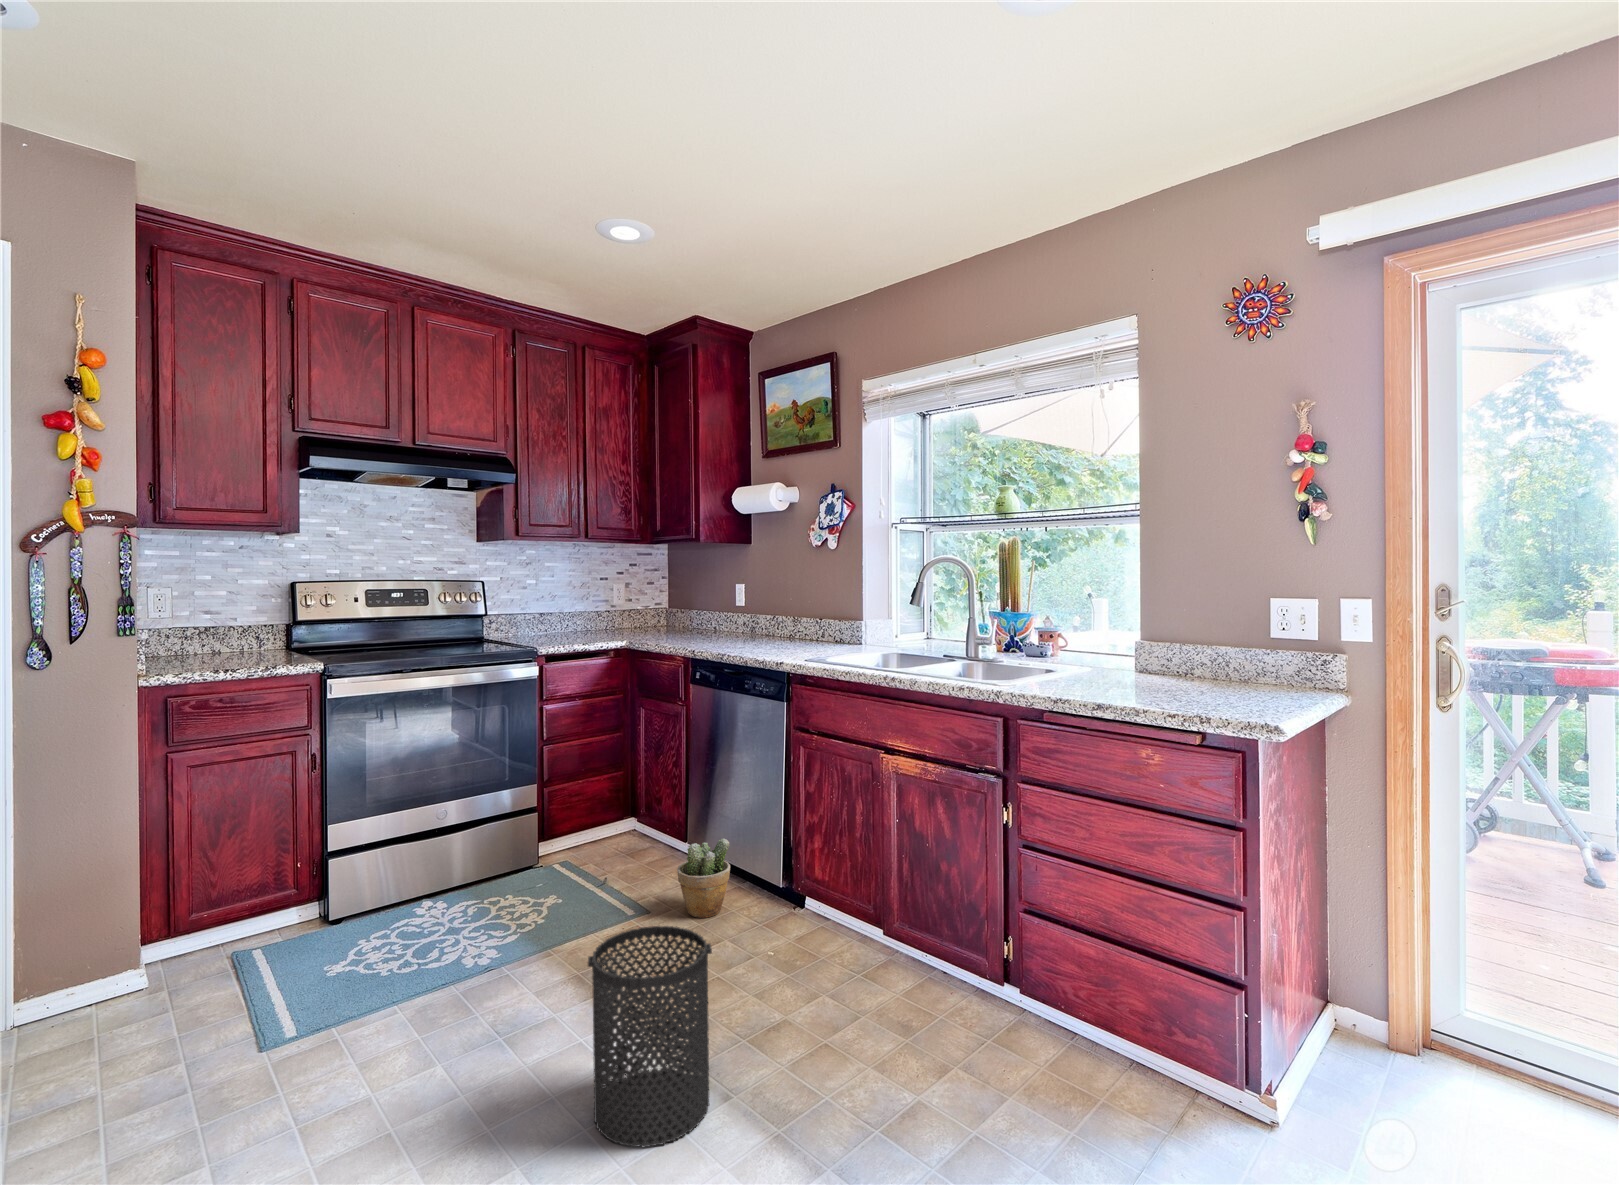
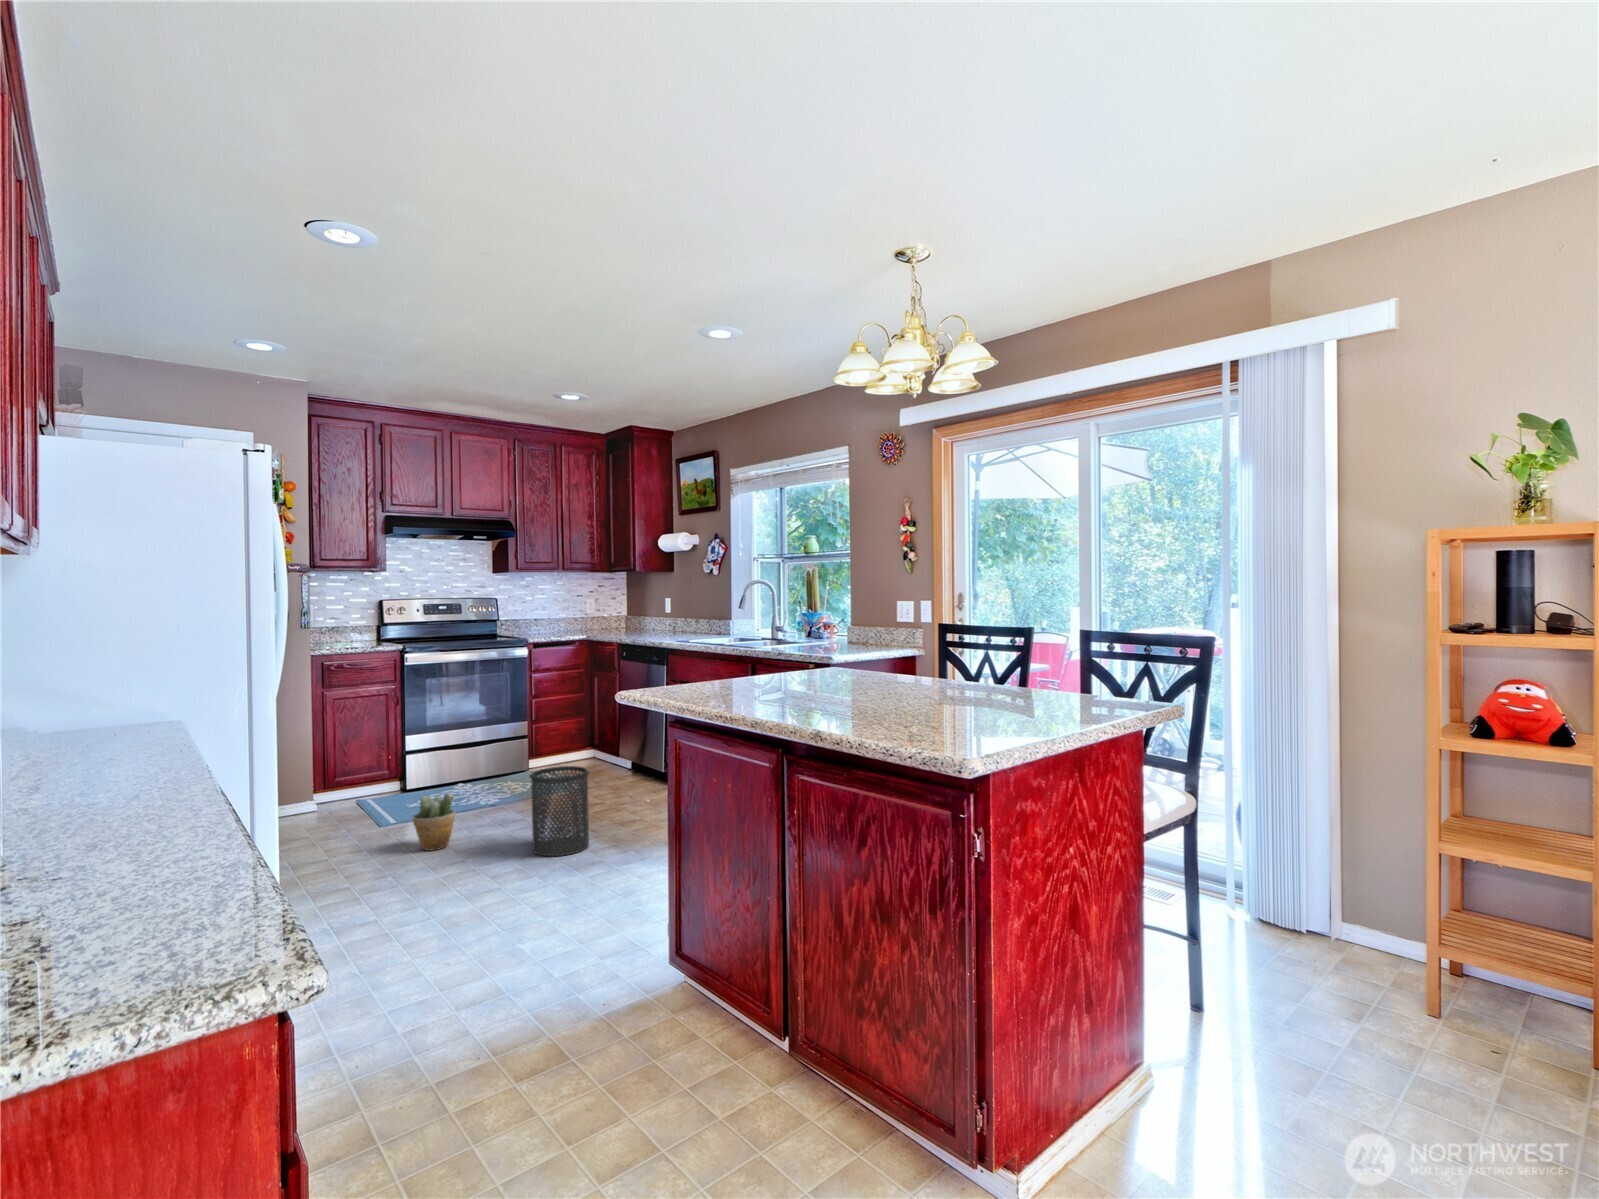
potted plant: present [677,839,730,918] -> present [412,793,455,851]

